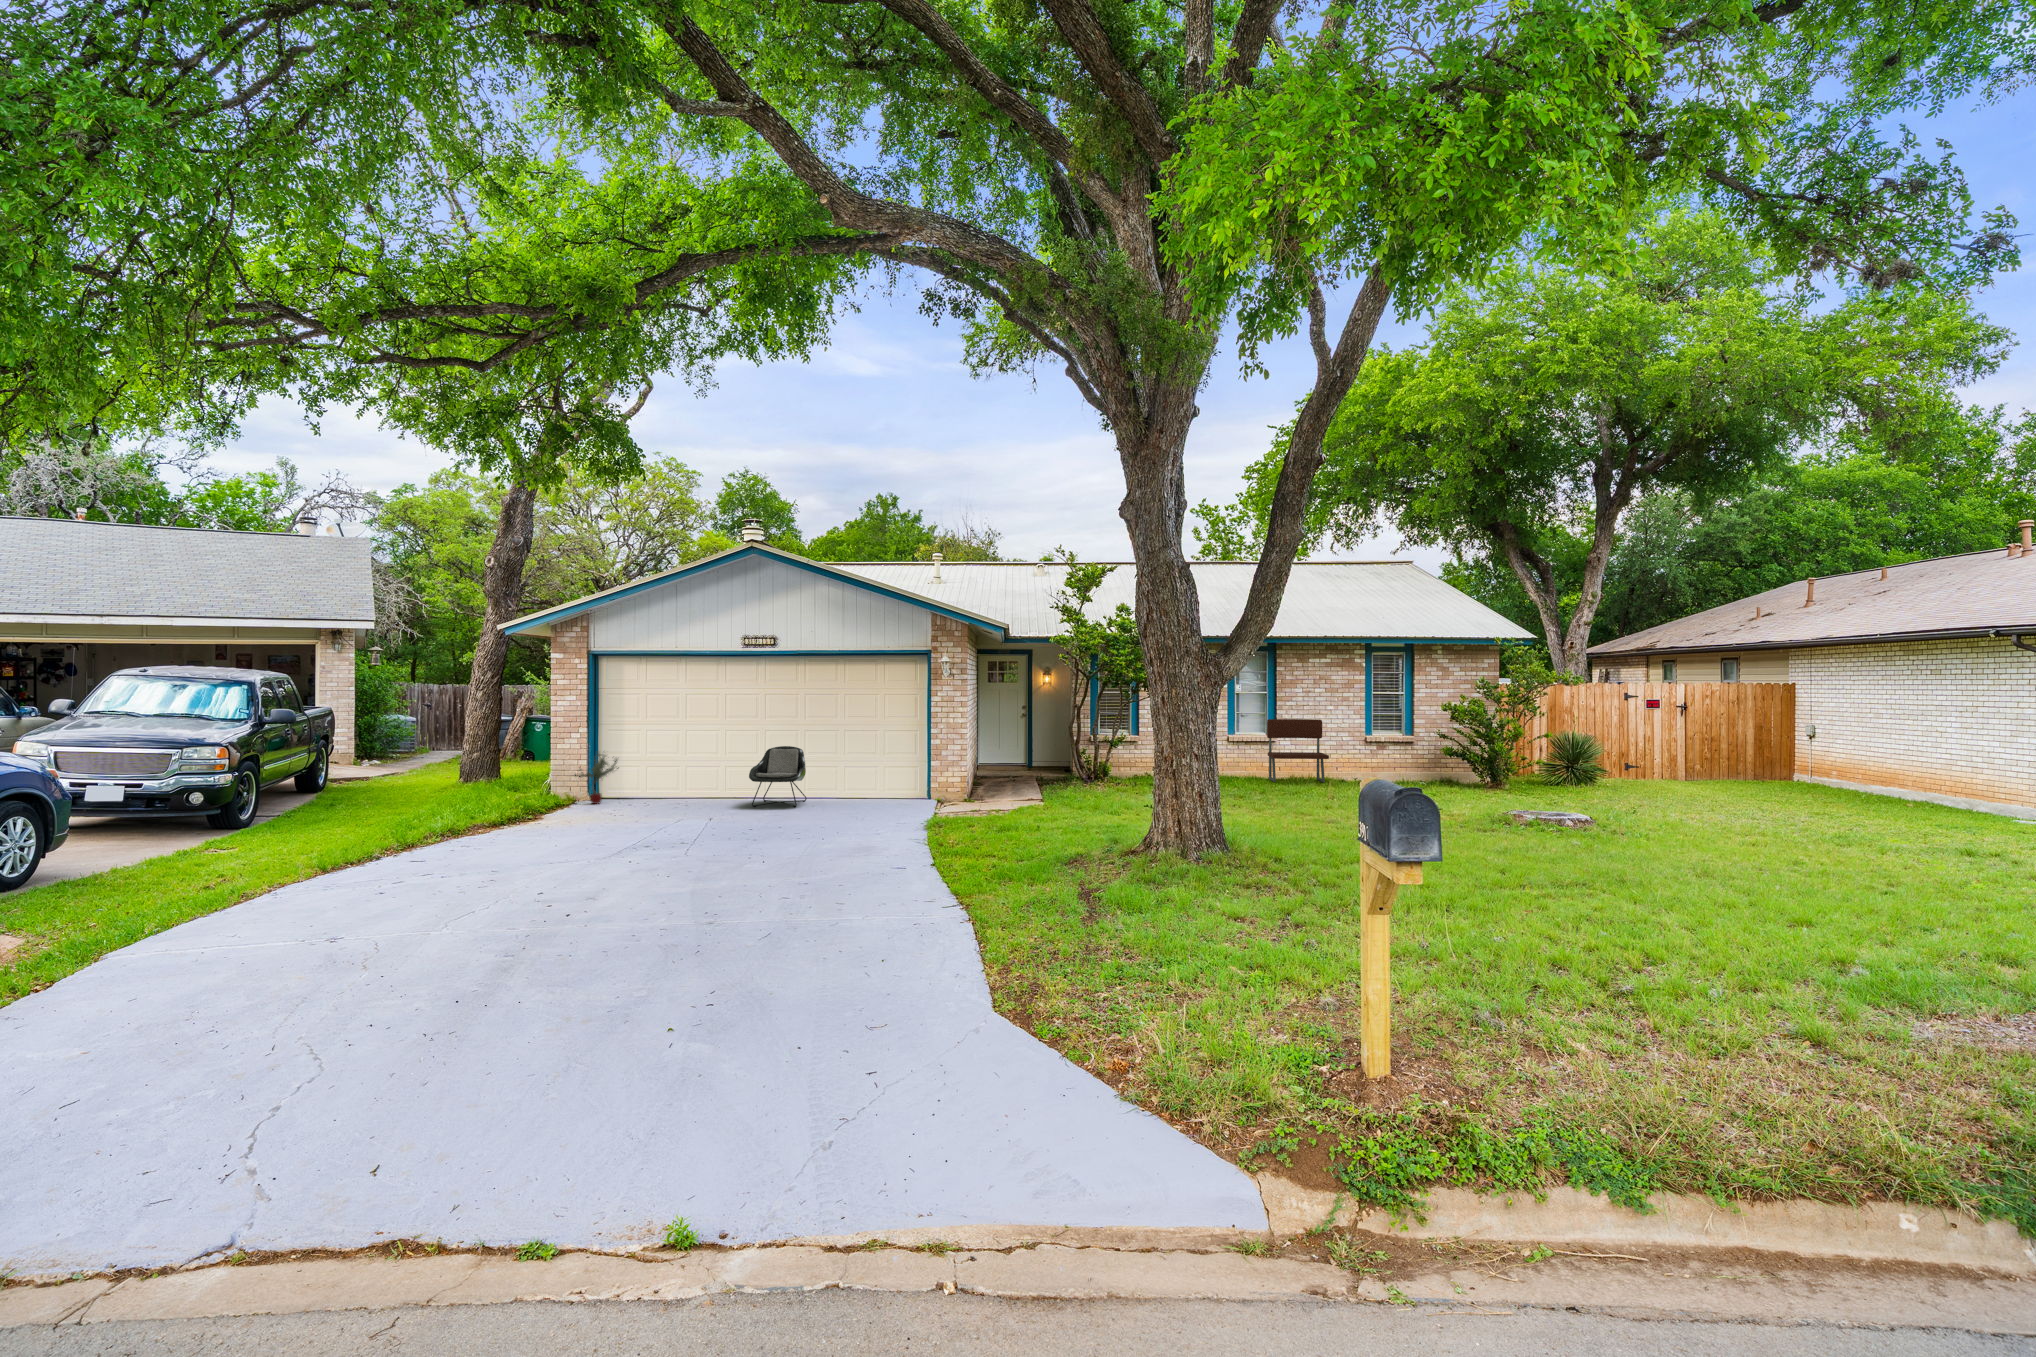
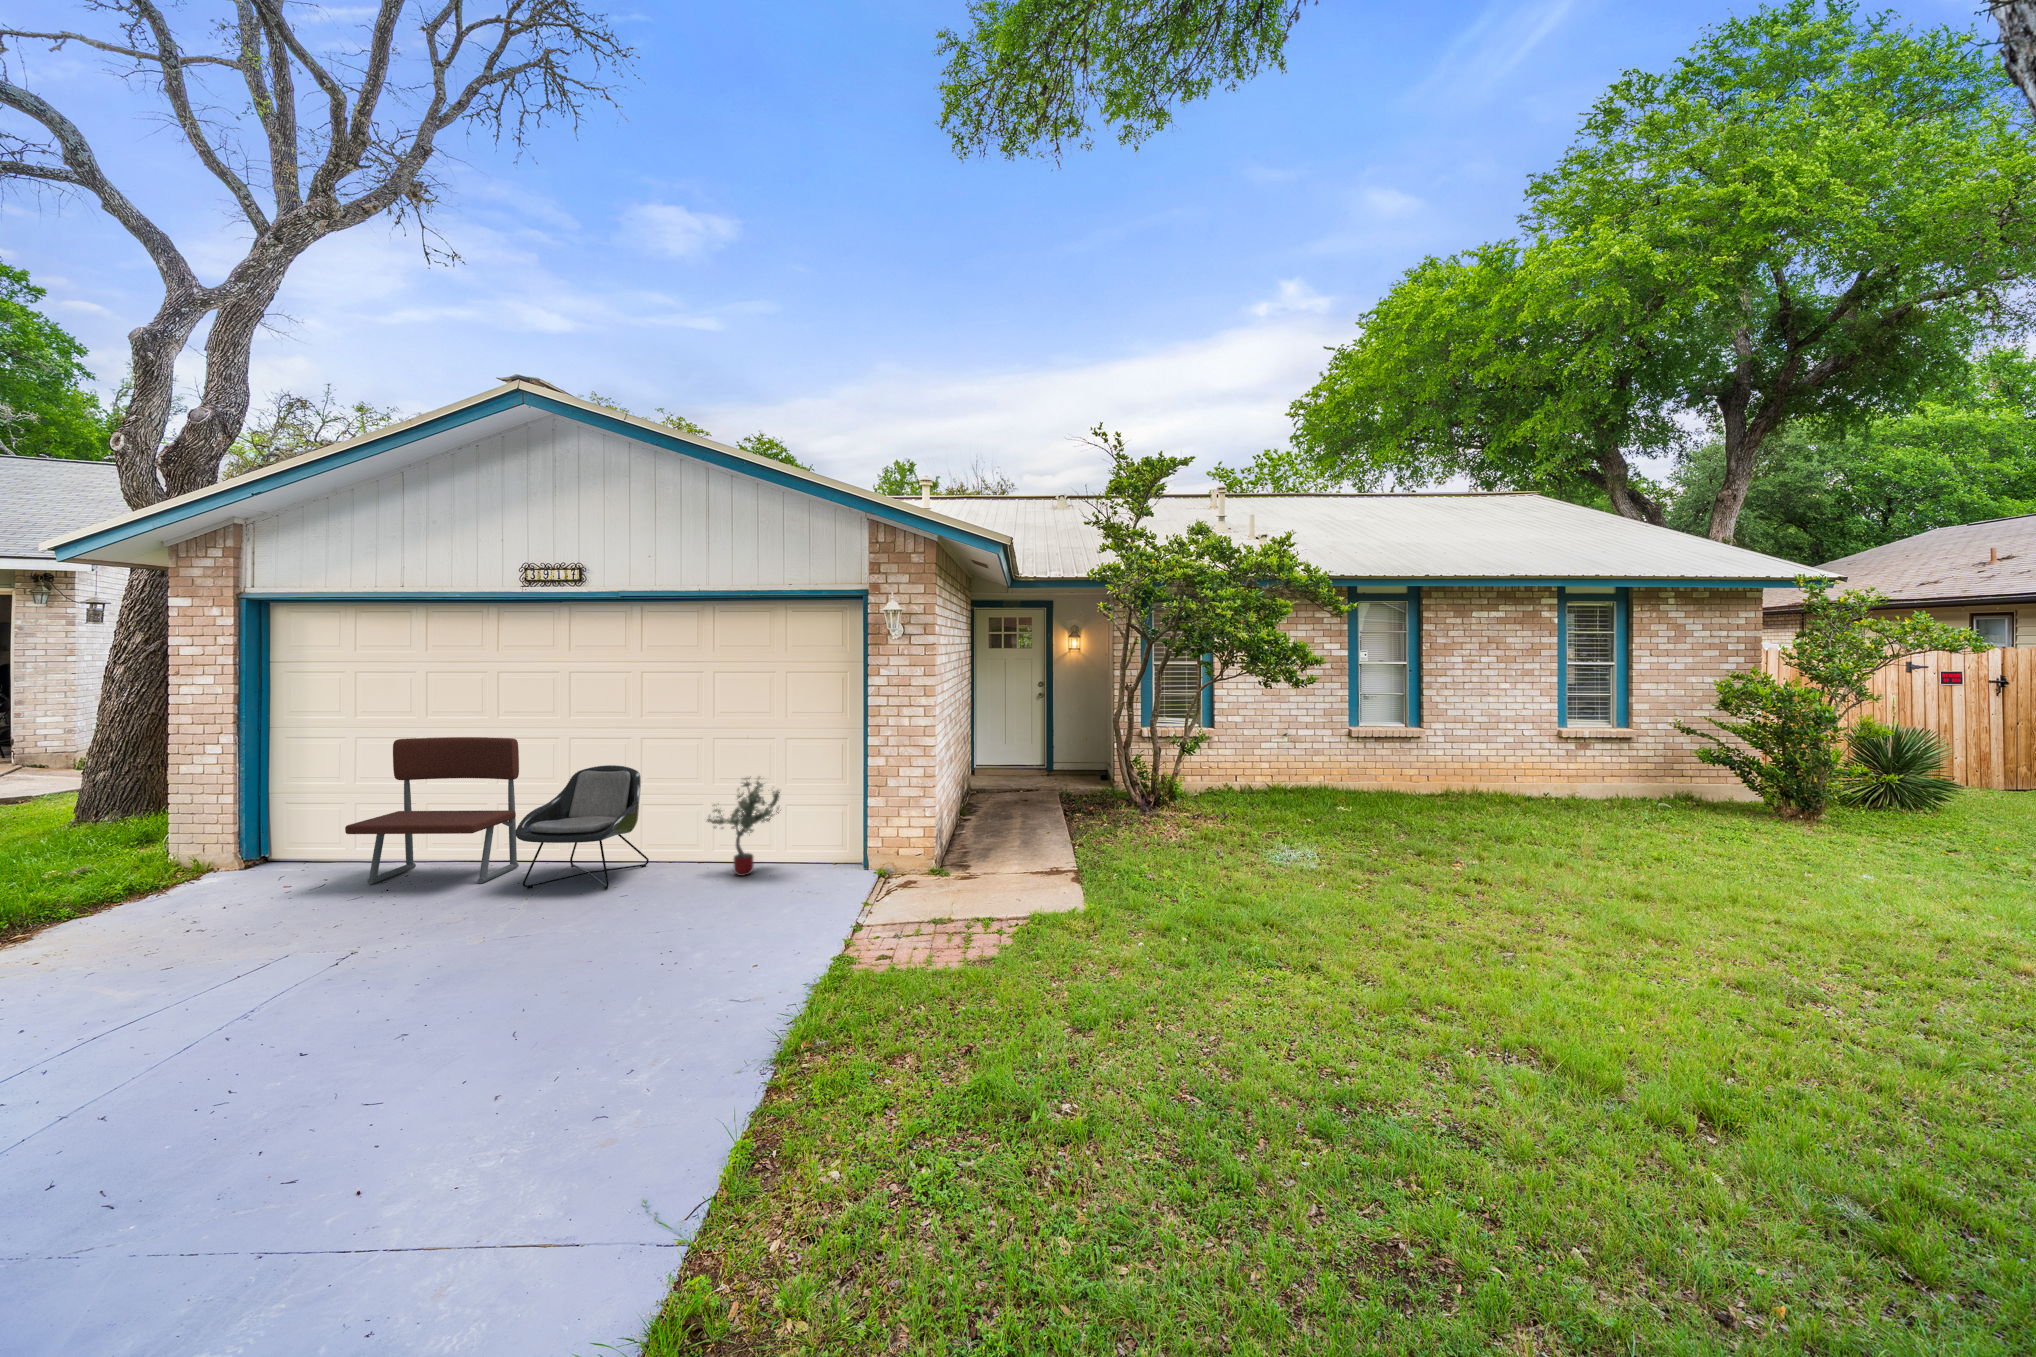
bench: present [1267,719,1329,782] -> present [345,737,519,884]
potted tree: present [575,751,619,804] -> present [707,777,781,876]

